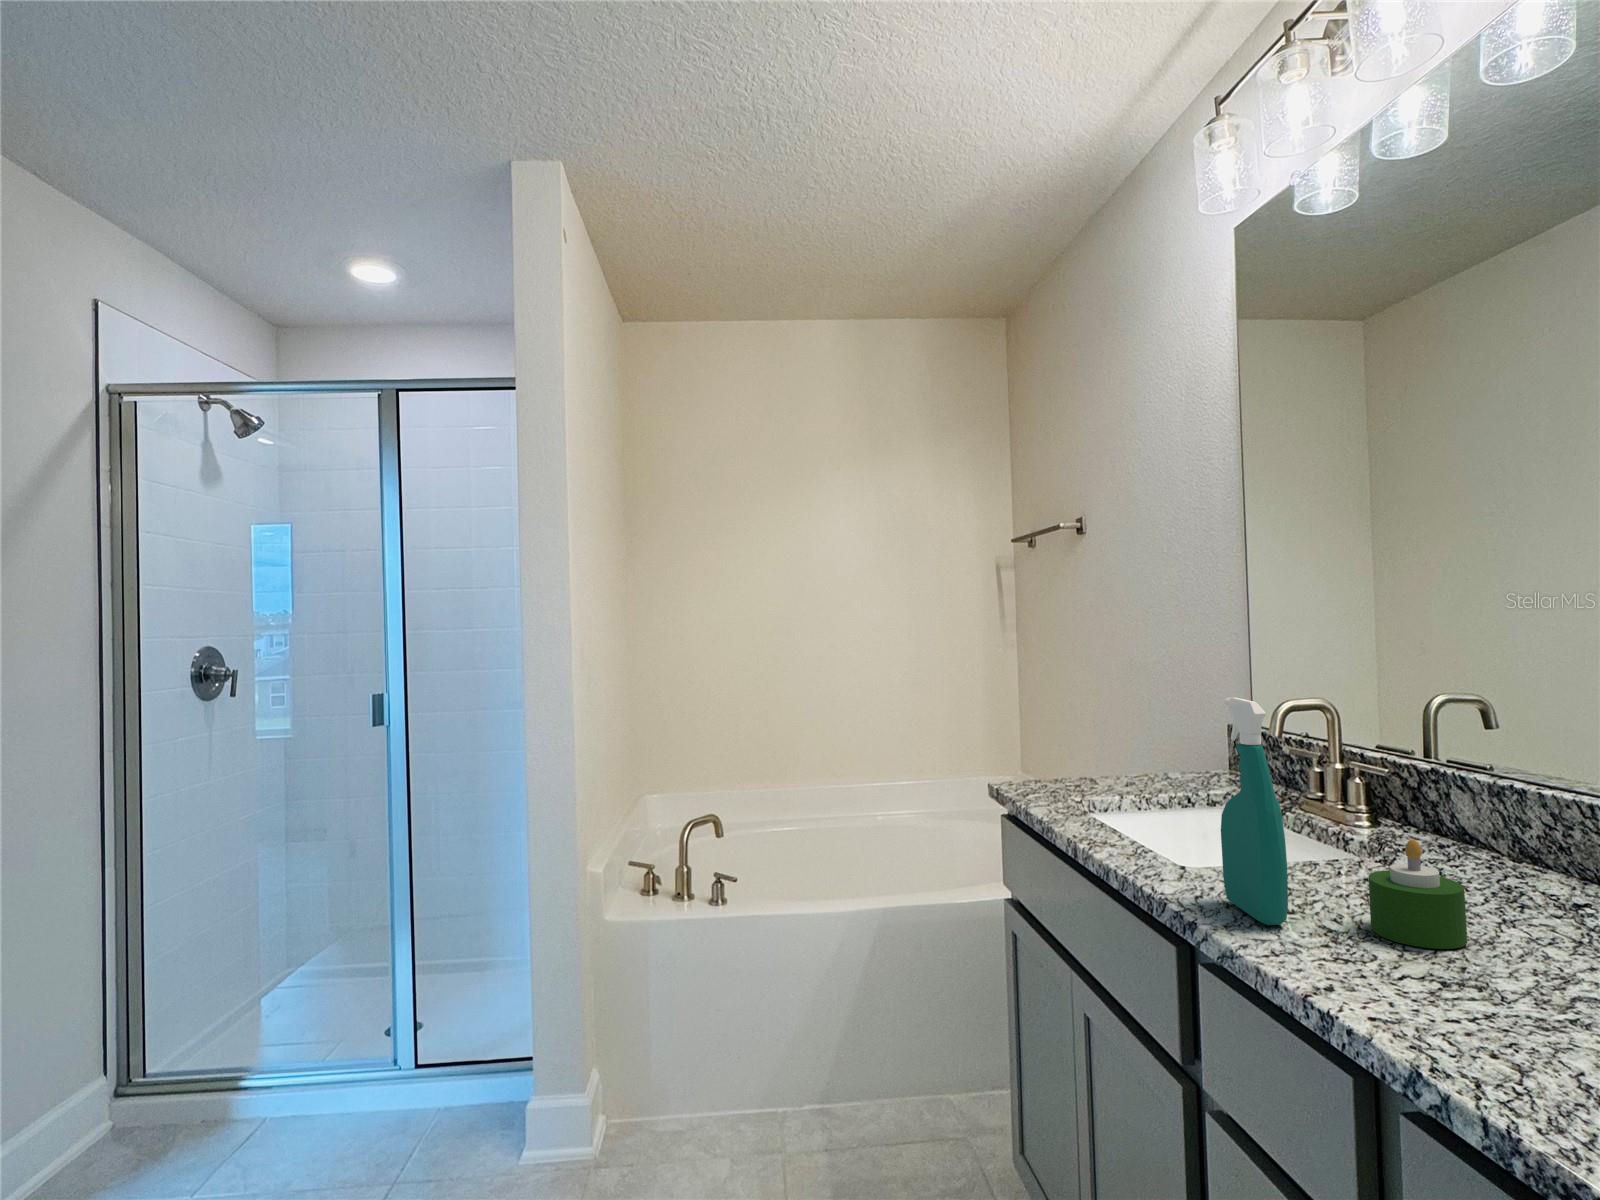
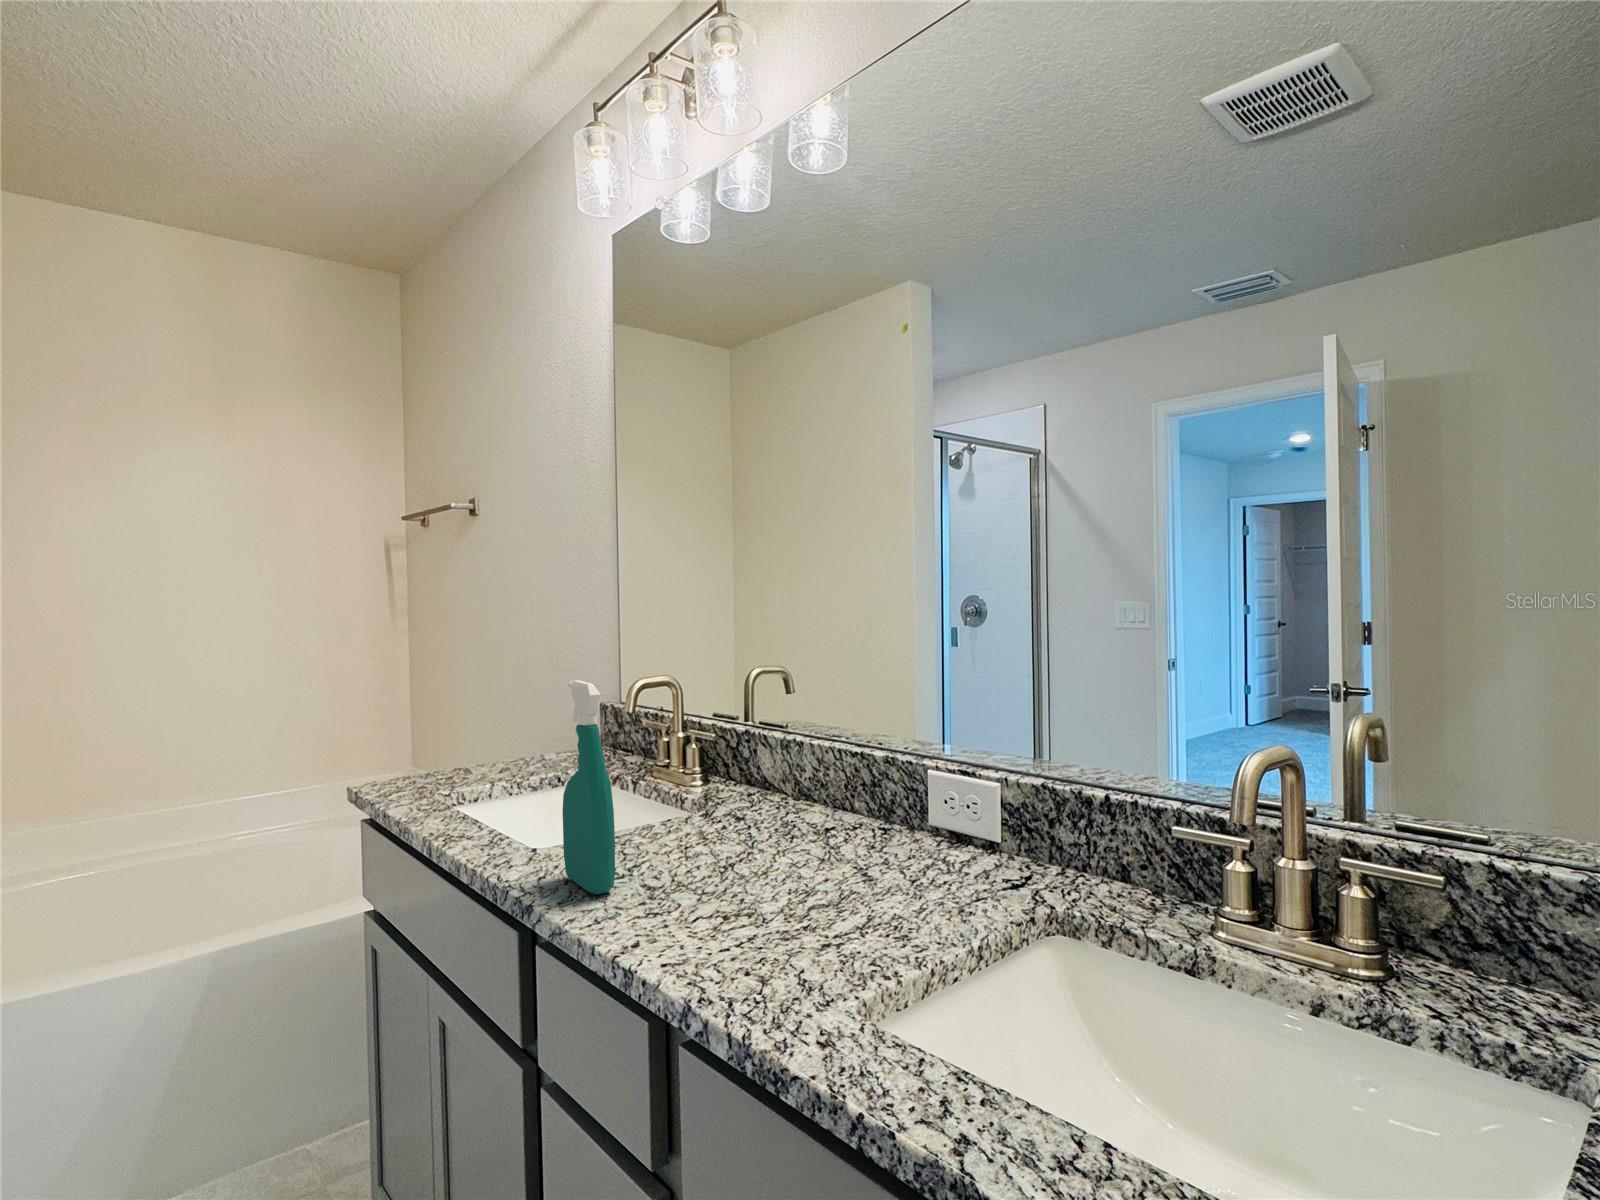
candle: present [1368,839,1467,949] -> none [681,796,749,888]

